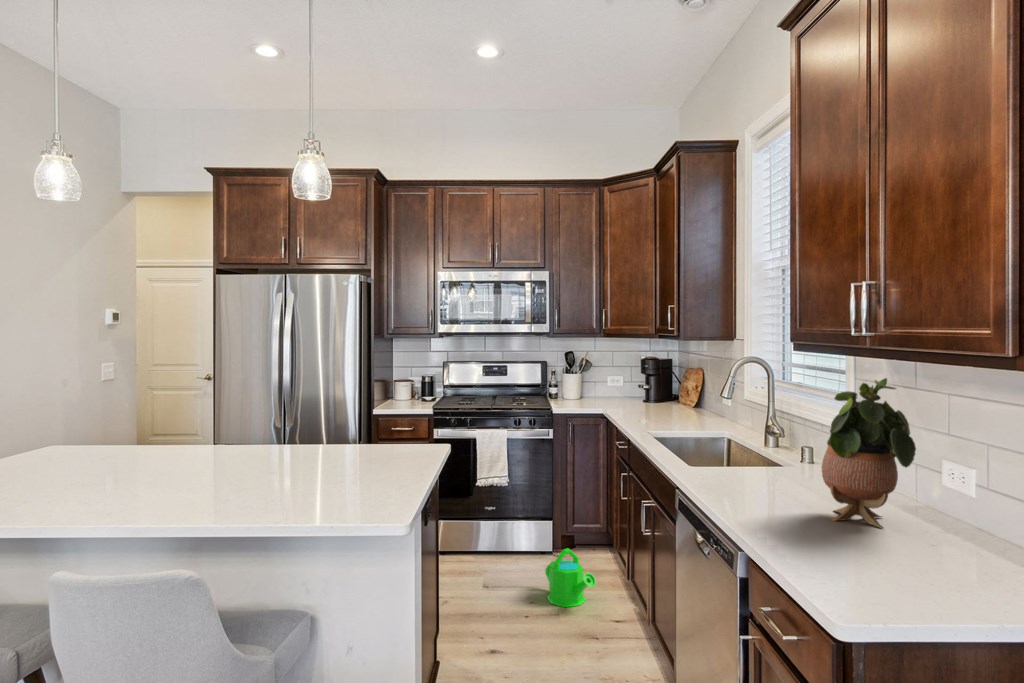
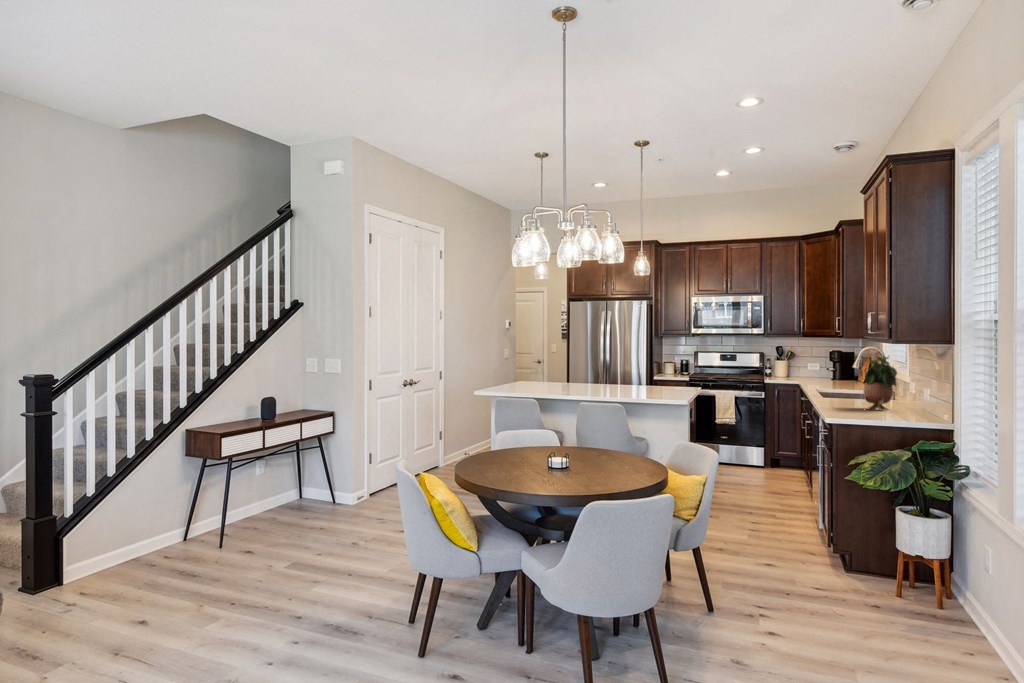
watering can: present [545,548,596,607] -> none [758,454,786,484]

